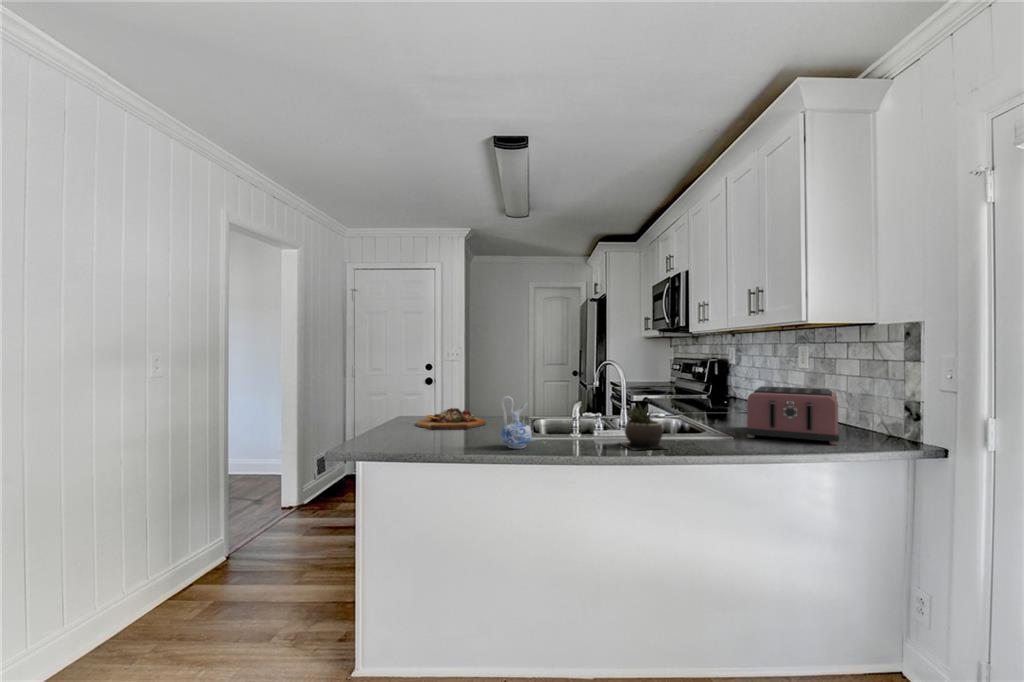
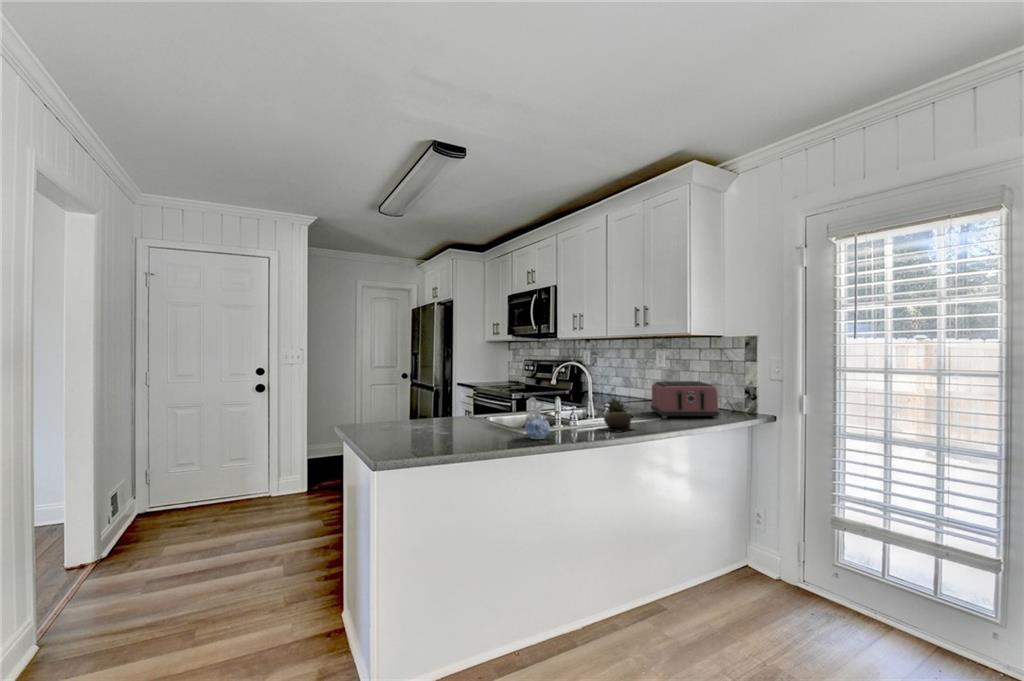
cutting board: present [417,408,485,430] -> none [395,413,459,434]

